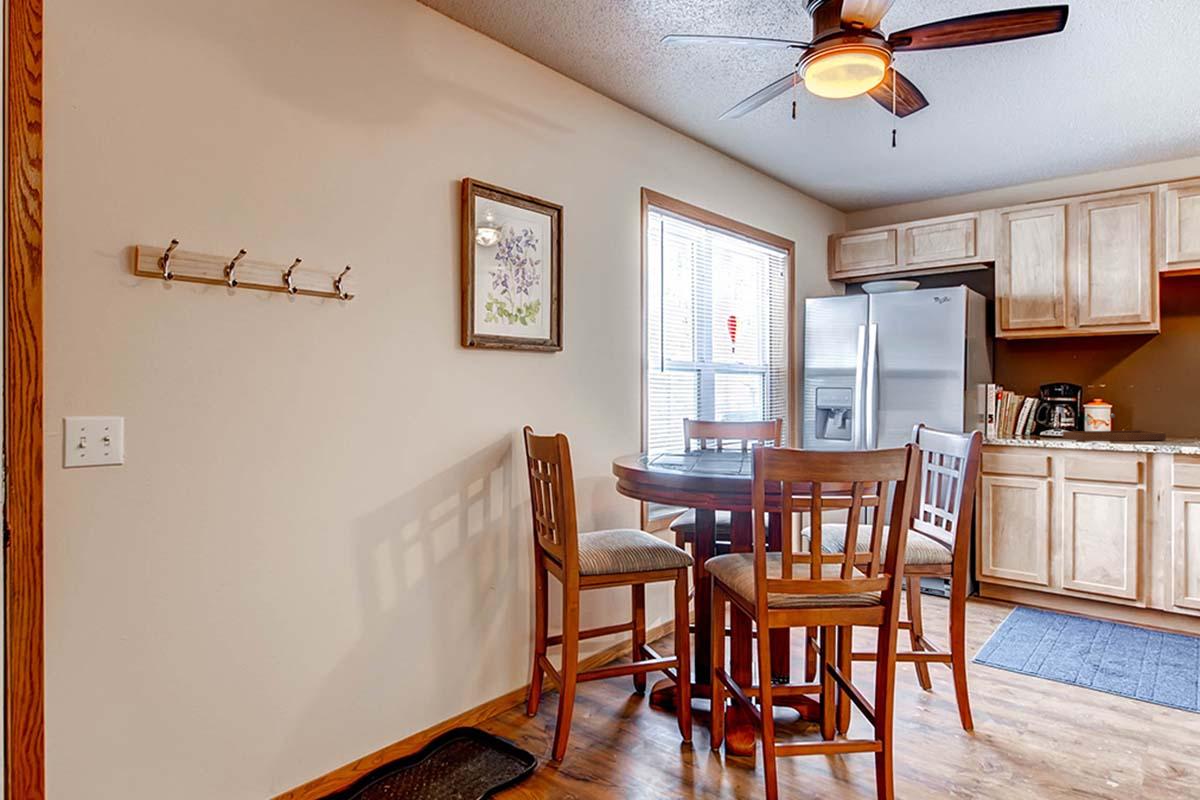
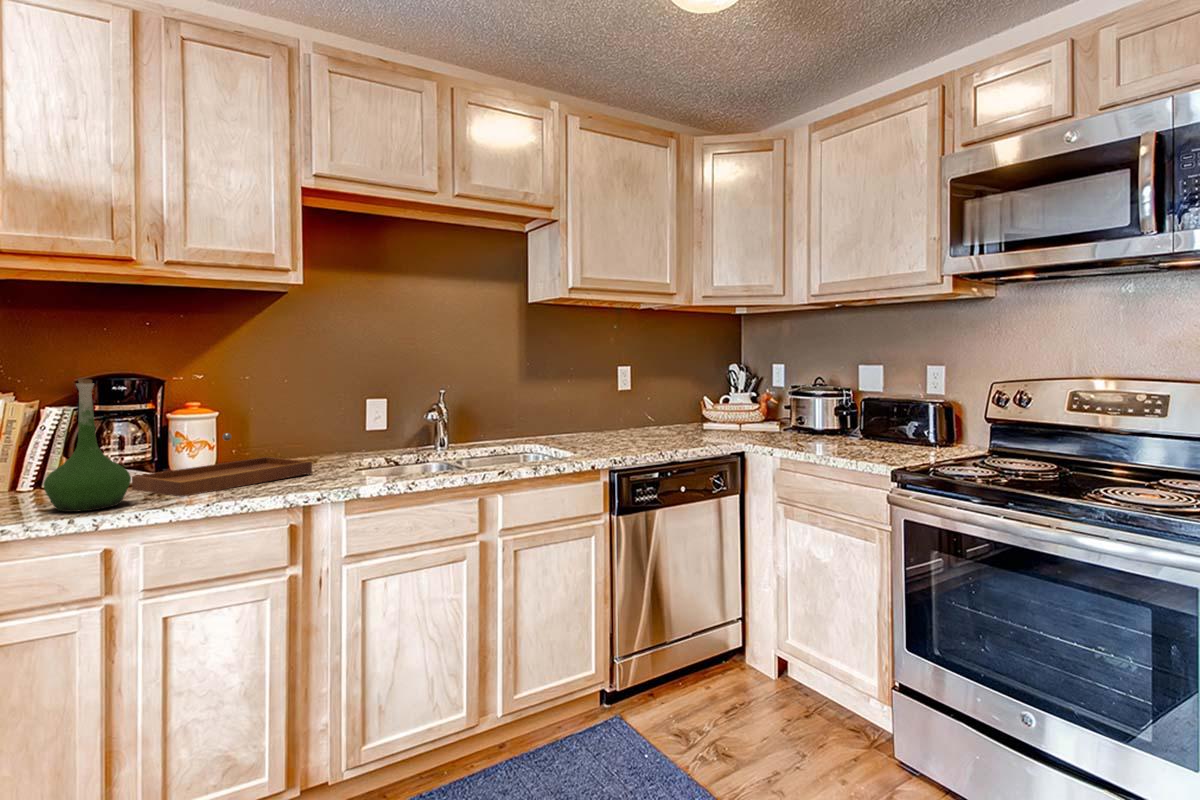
vase: none [1026,385,1060,440] -> present [43,378,131,512]

